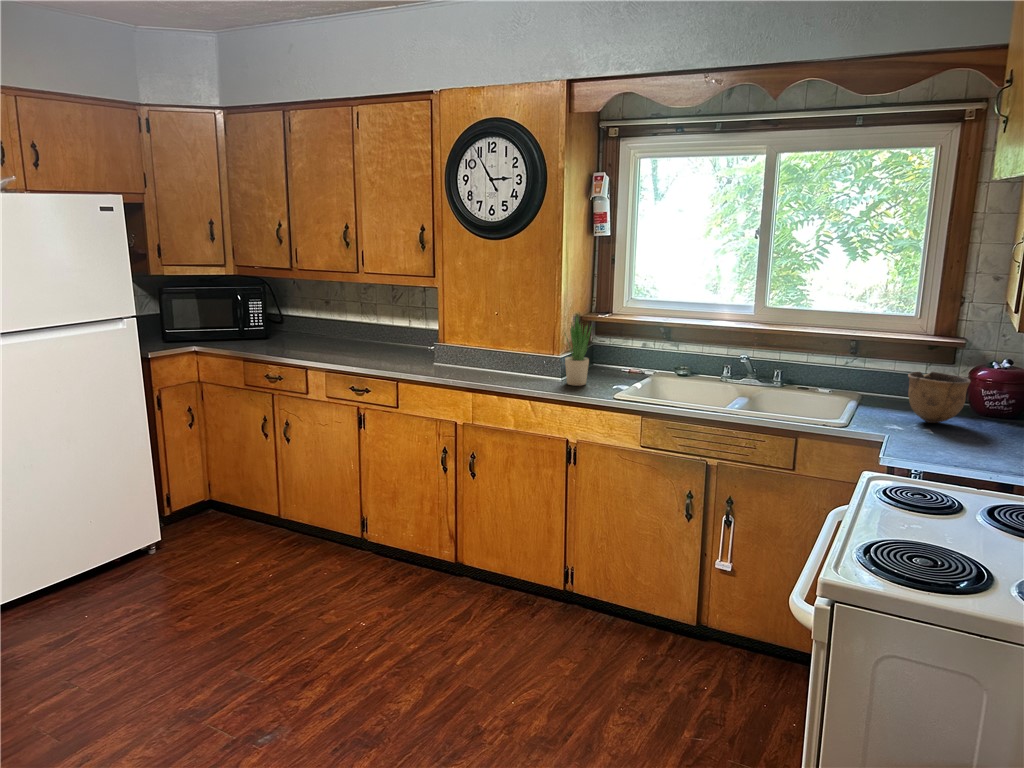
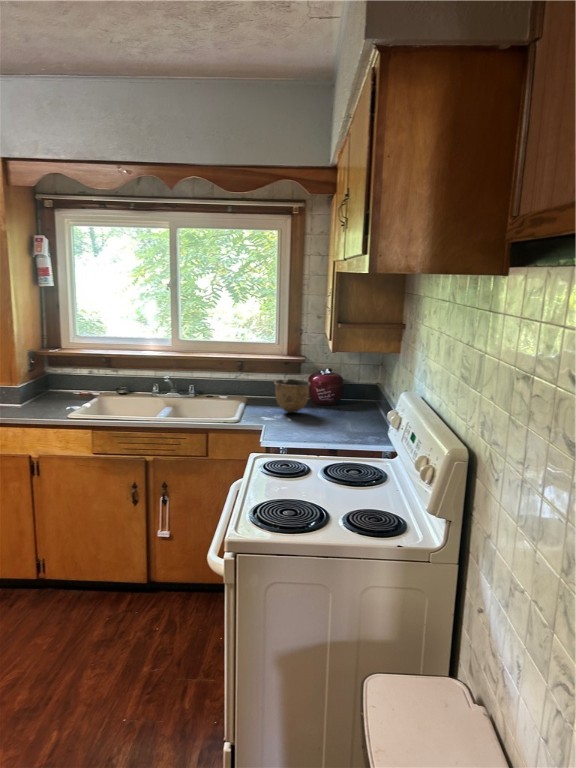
potted plant: present [565,315,592,386] -> none [19,351,44,410]

